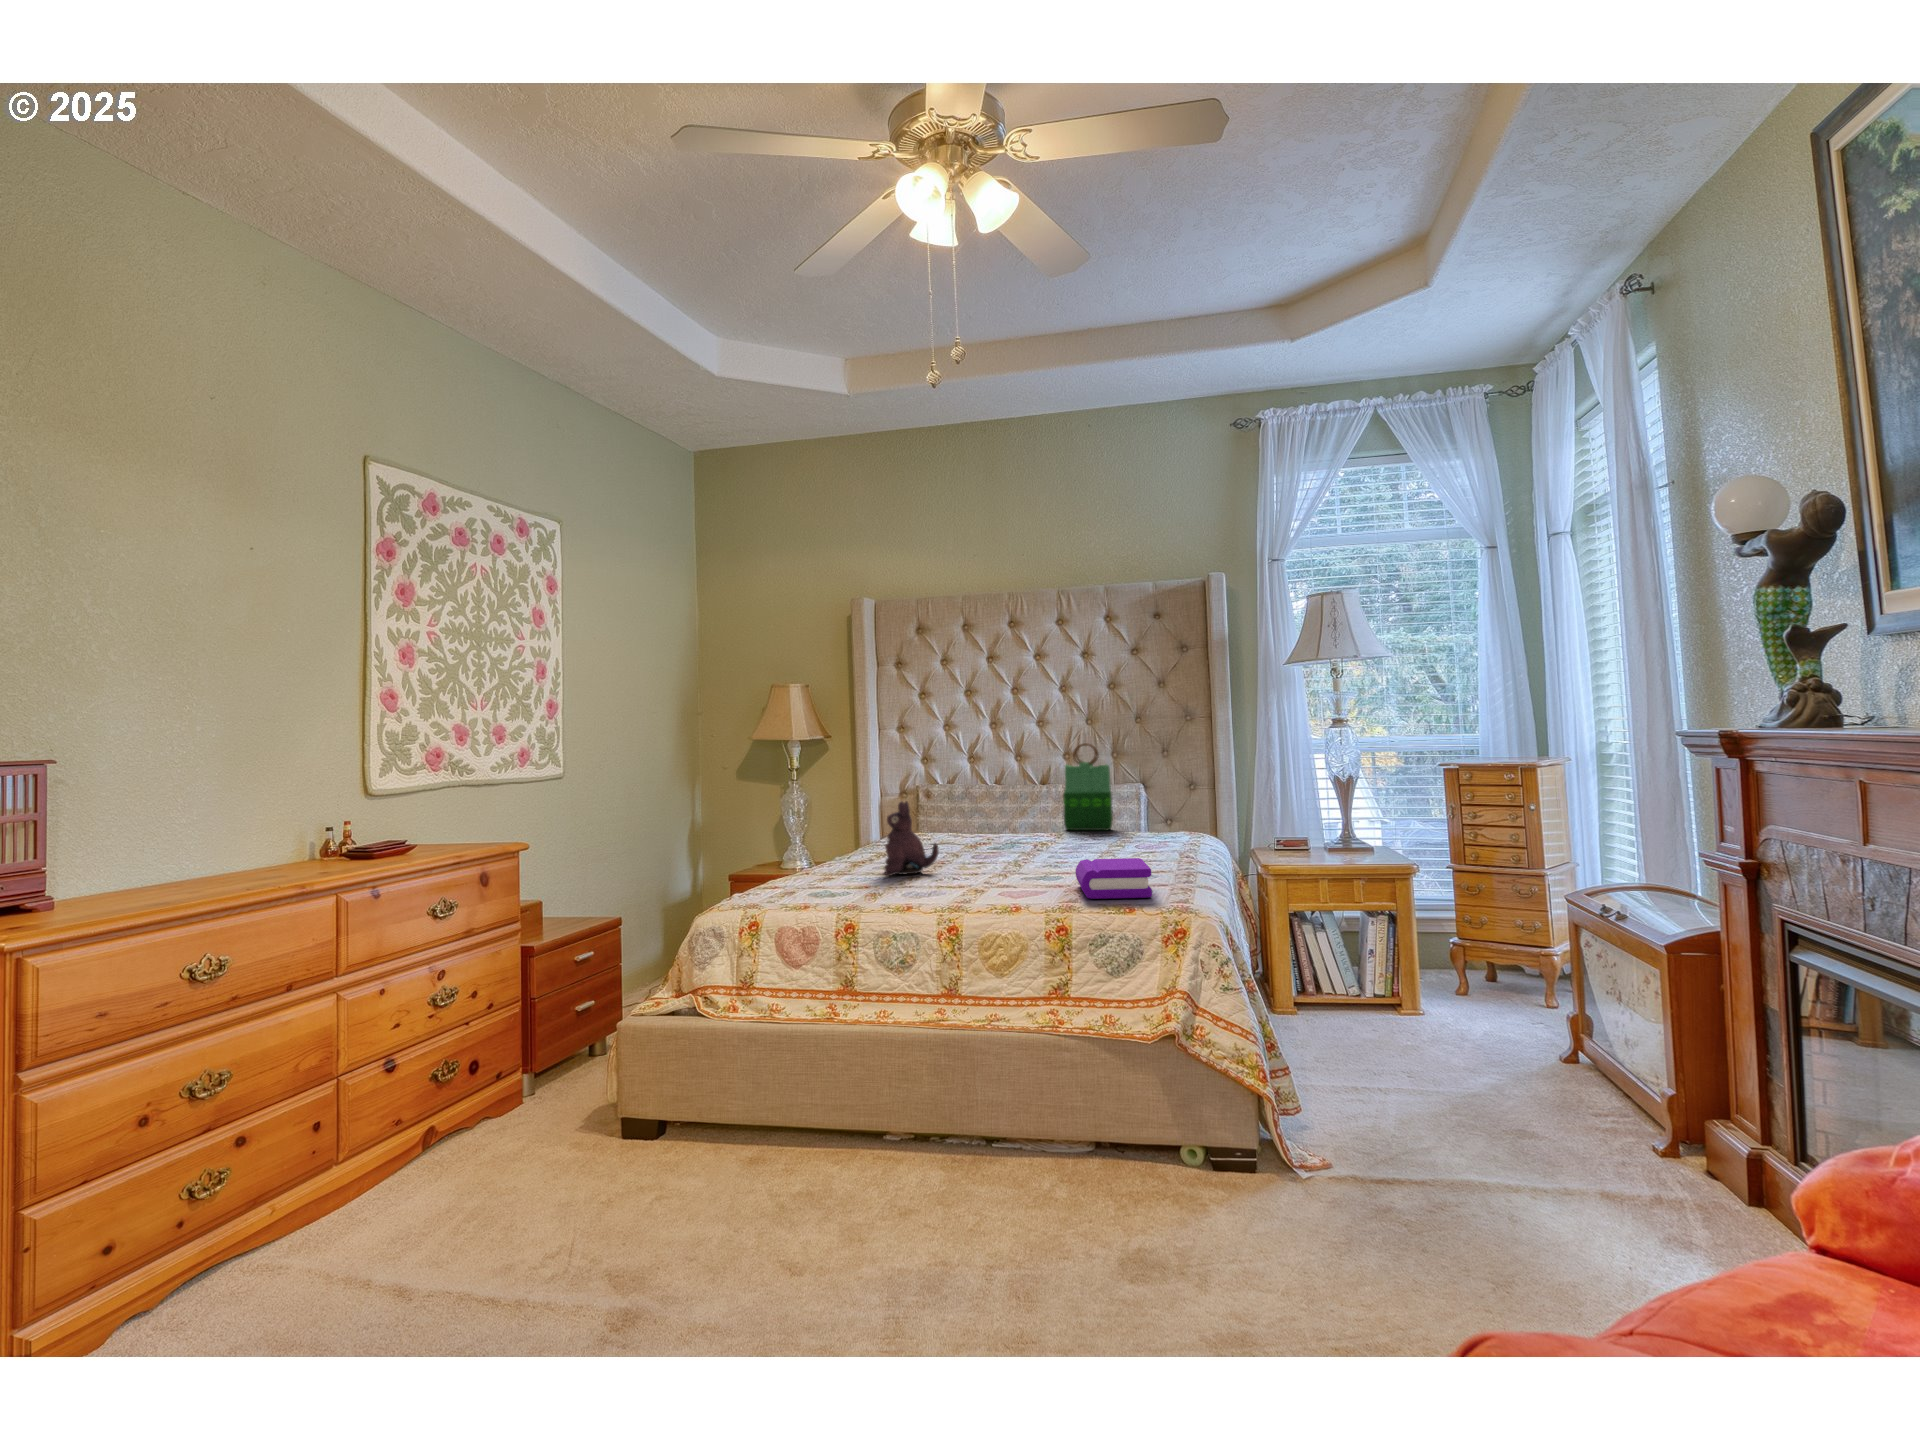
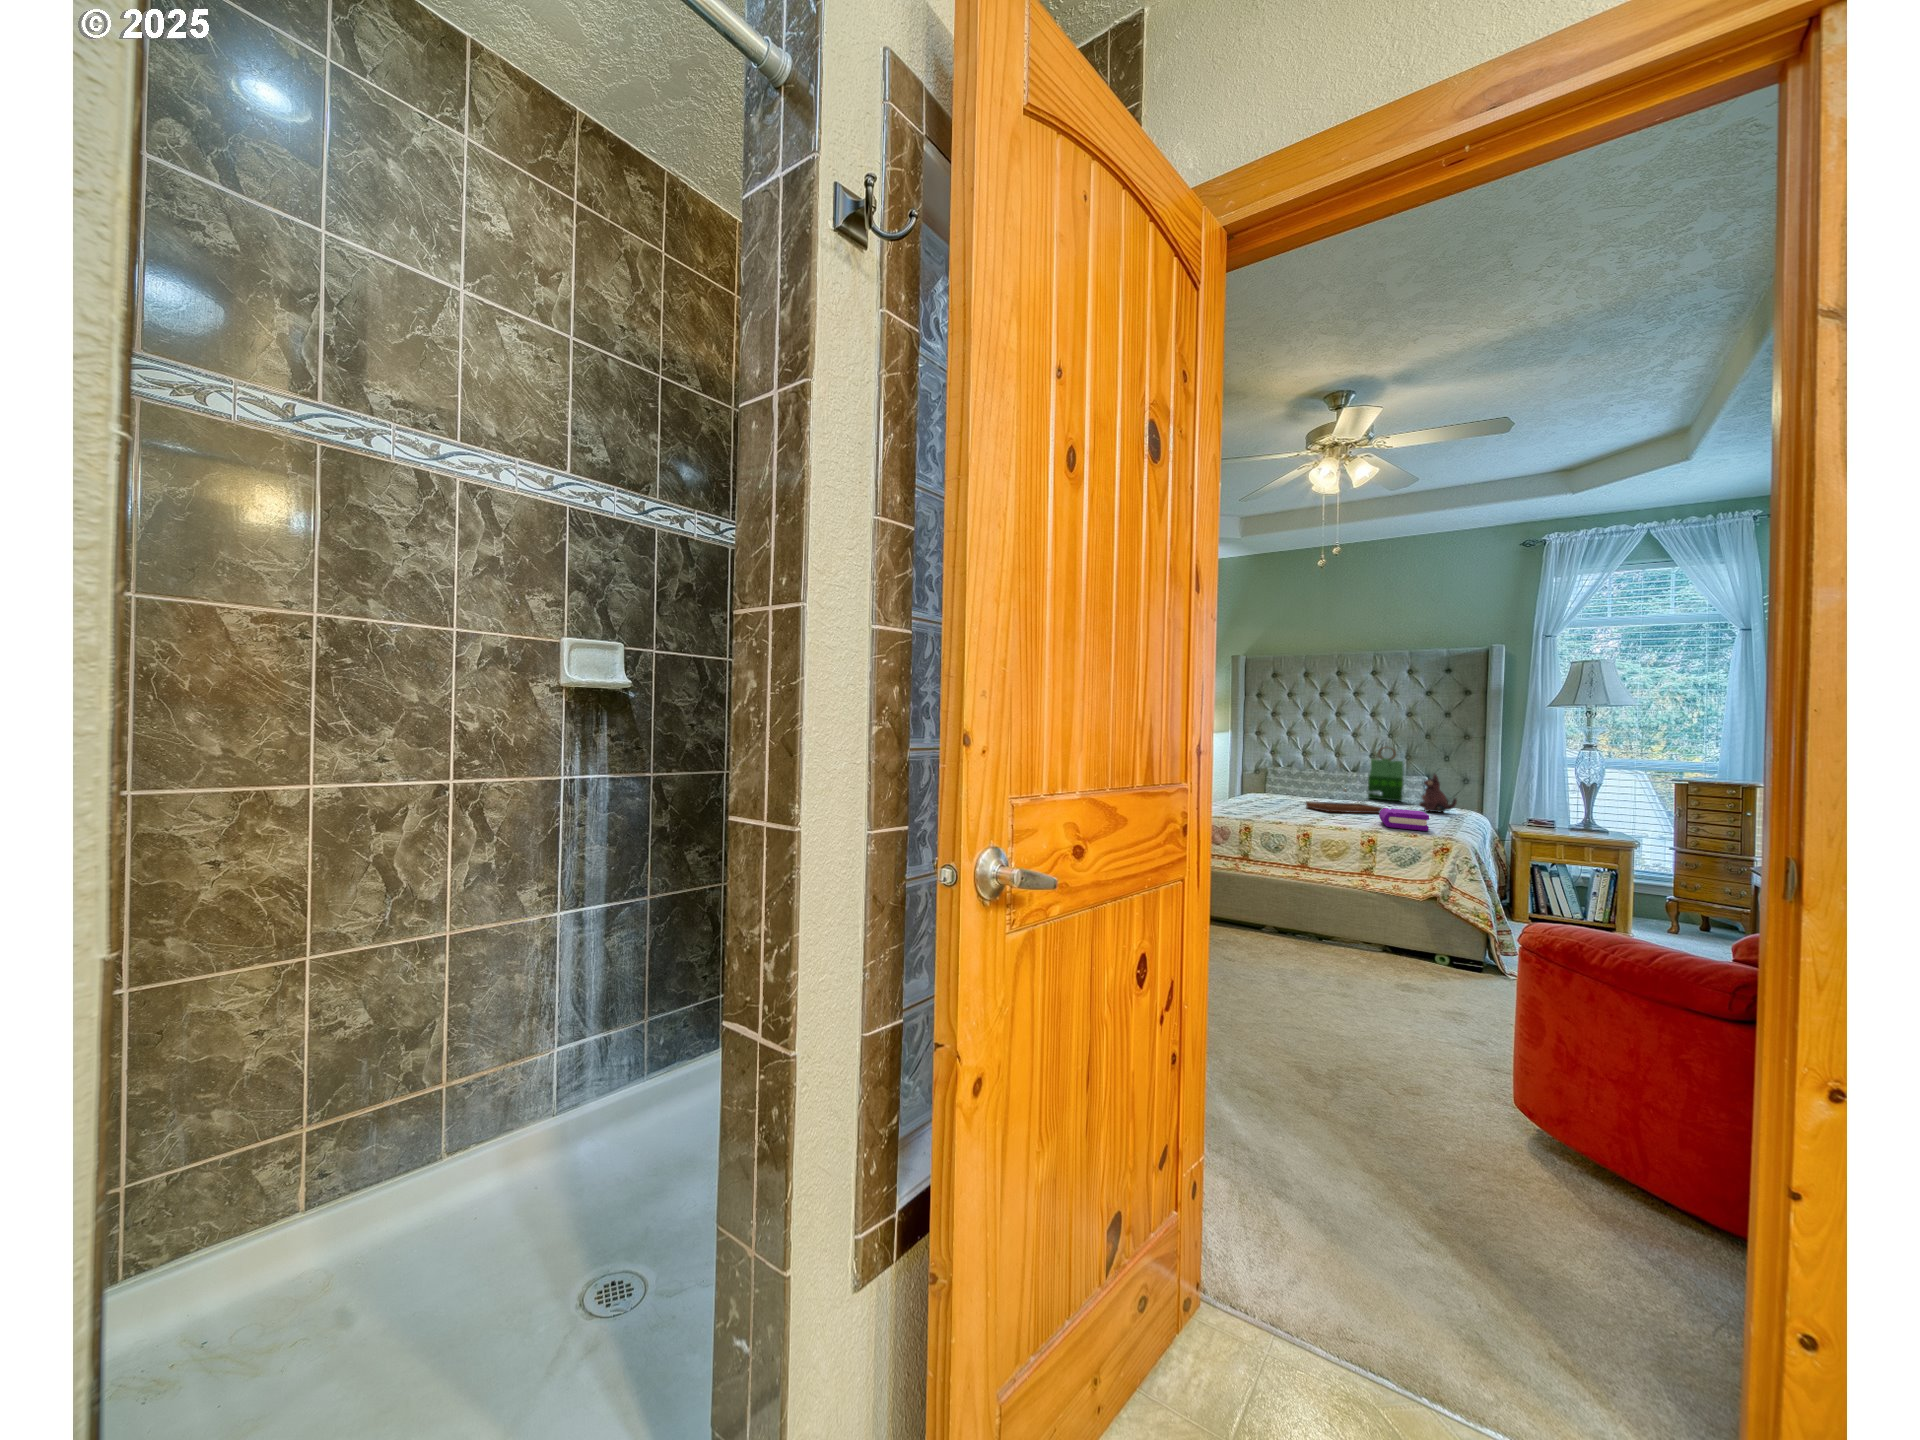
plush toy: present [884,801,939,876] -> present [1419,774,1457,813]
tray: none [964,825,1088,874] -> present [1306,789,1384,813]

